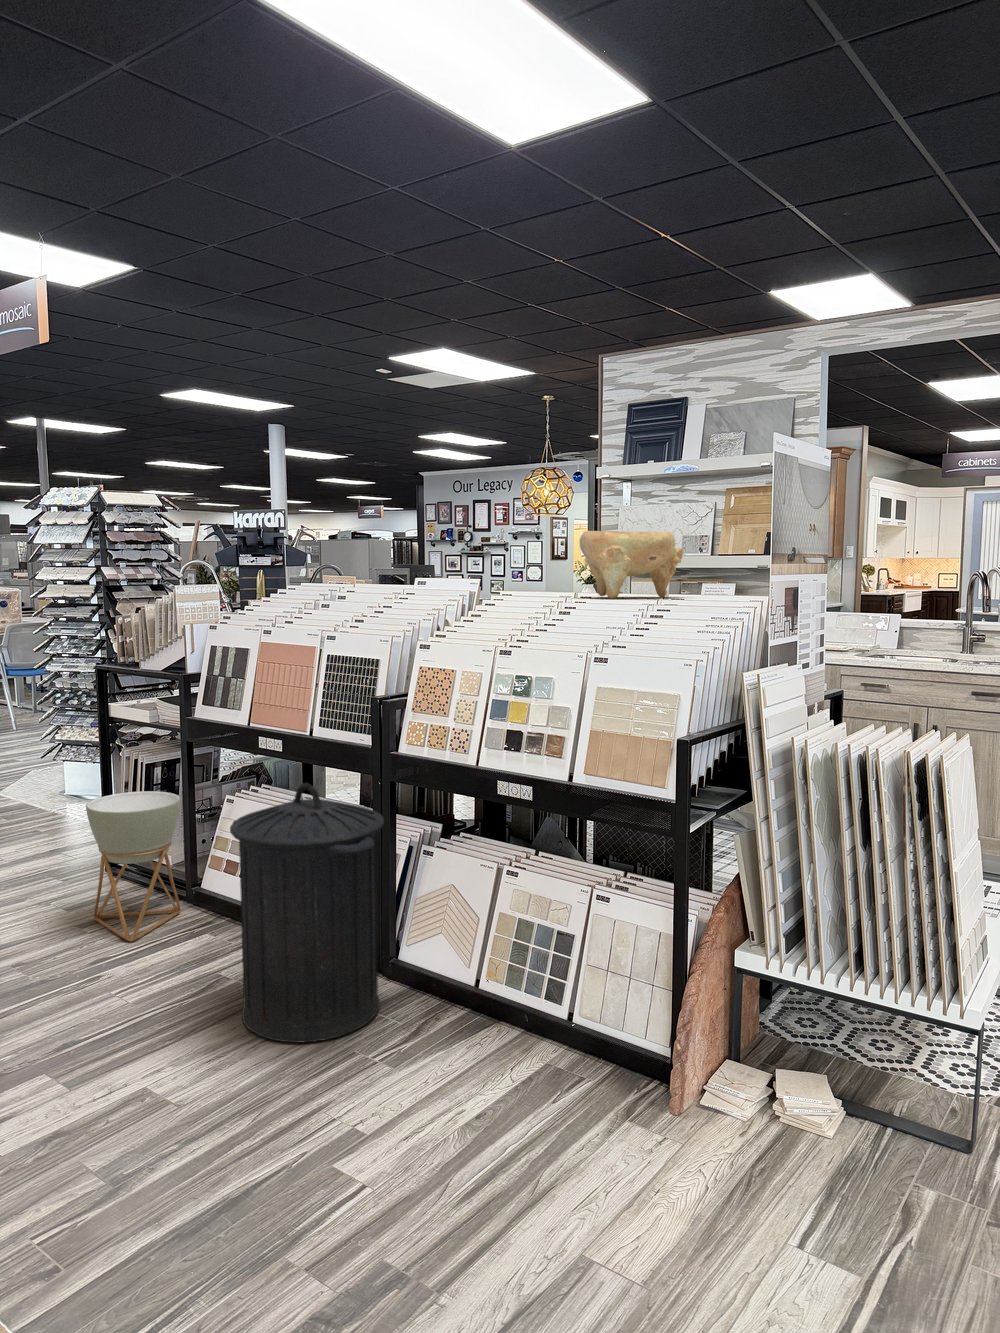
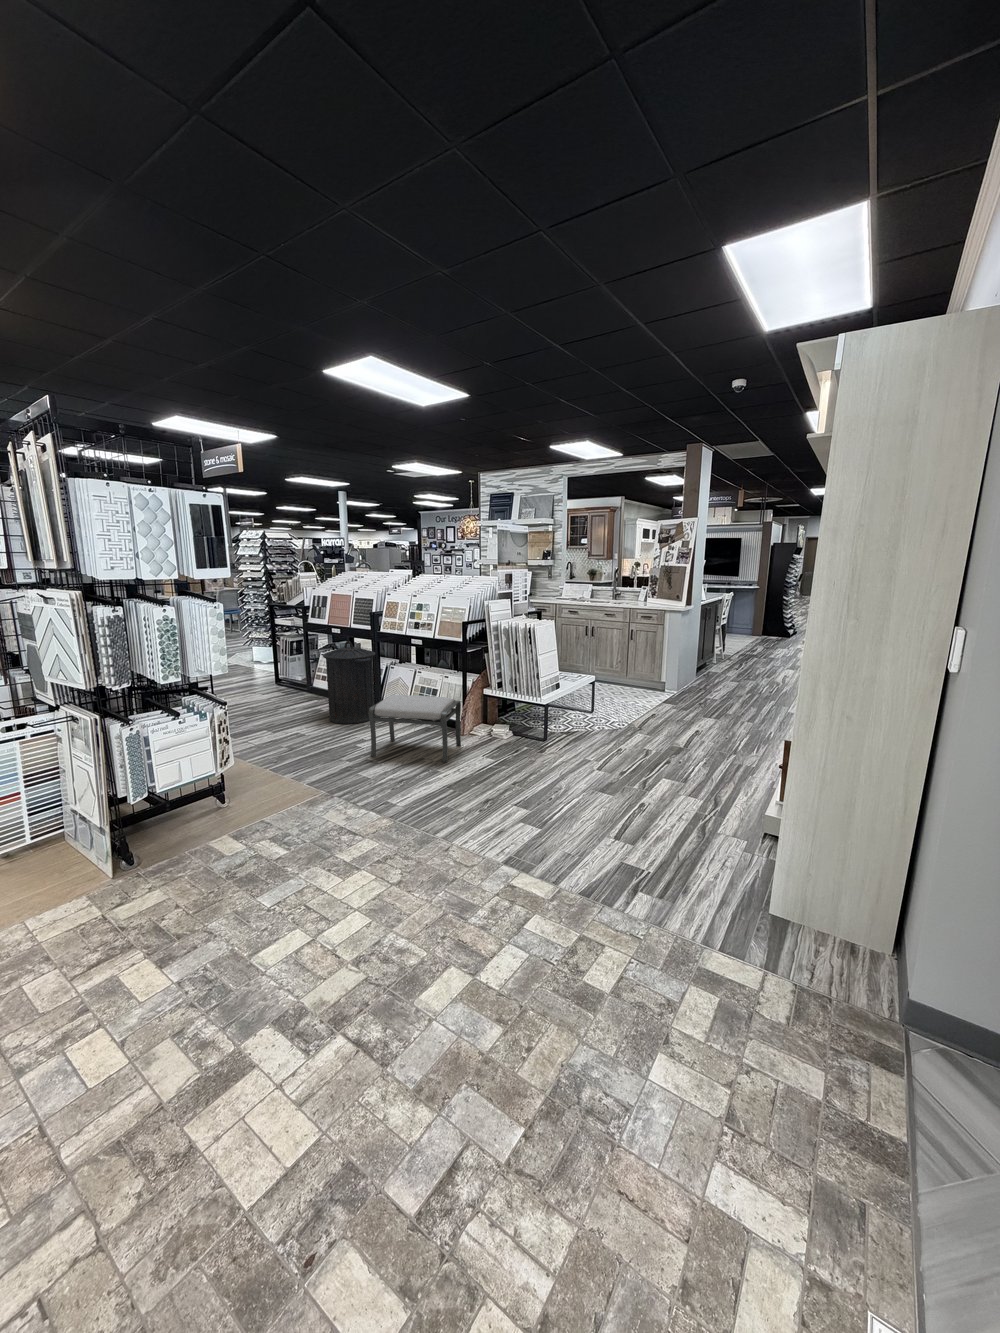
decorative bowl: present [580,531,683,598] -> none [444,554,480,578]
planter: present [86,791,181,942] -> none [270,651,306,703]
ottoman: none [394,991,703,1299] -> present [369,695,461,762]

